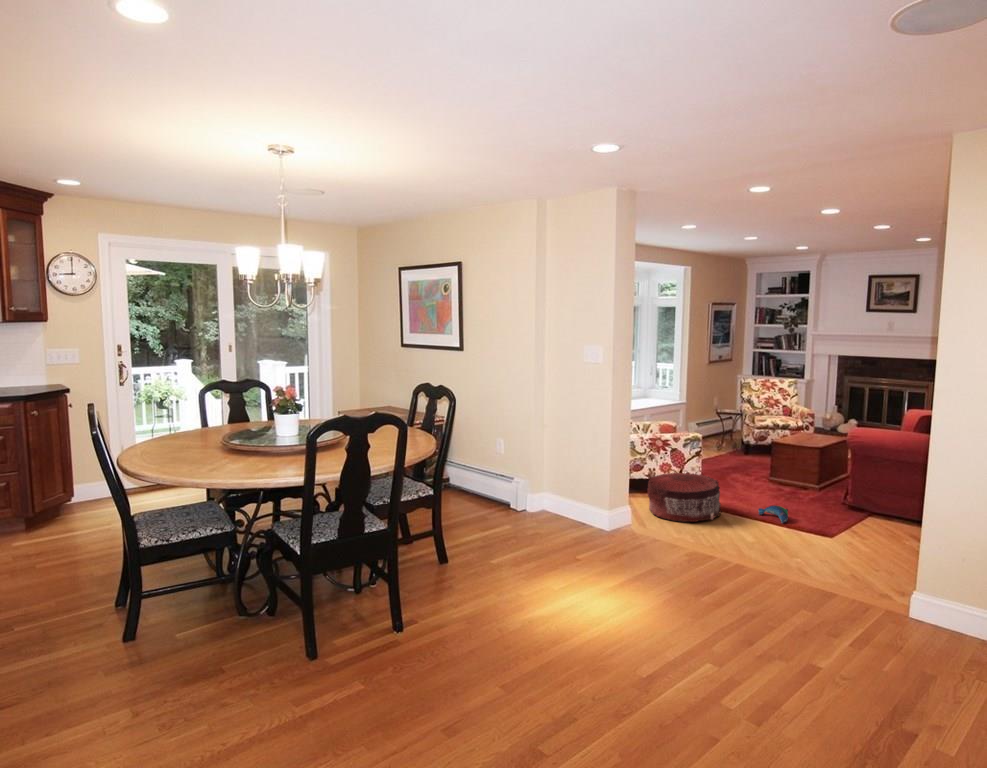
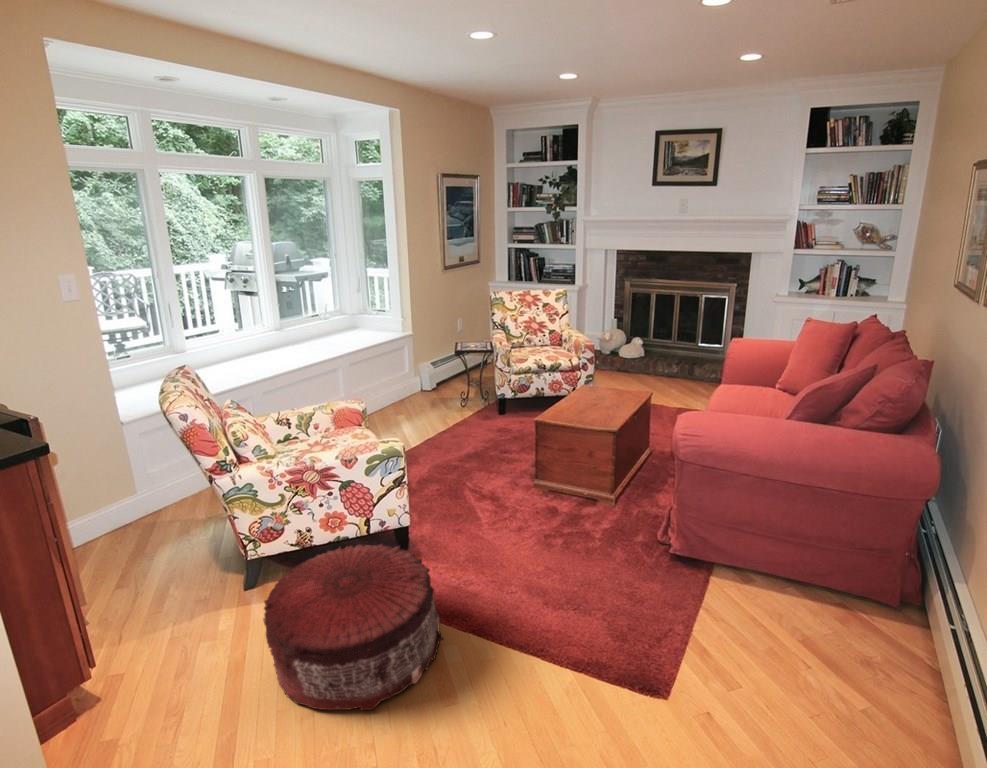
plush toy: present [758,506,788,523] -> none [519,603,580,660]

